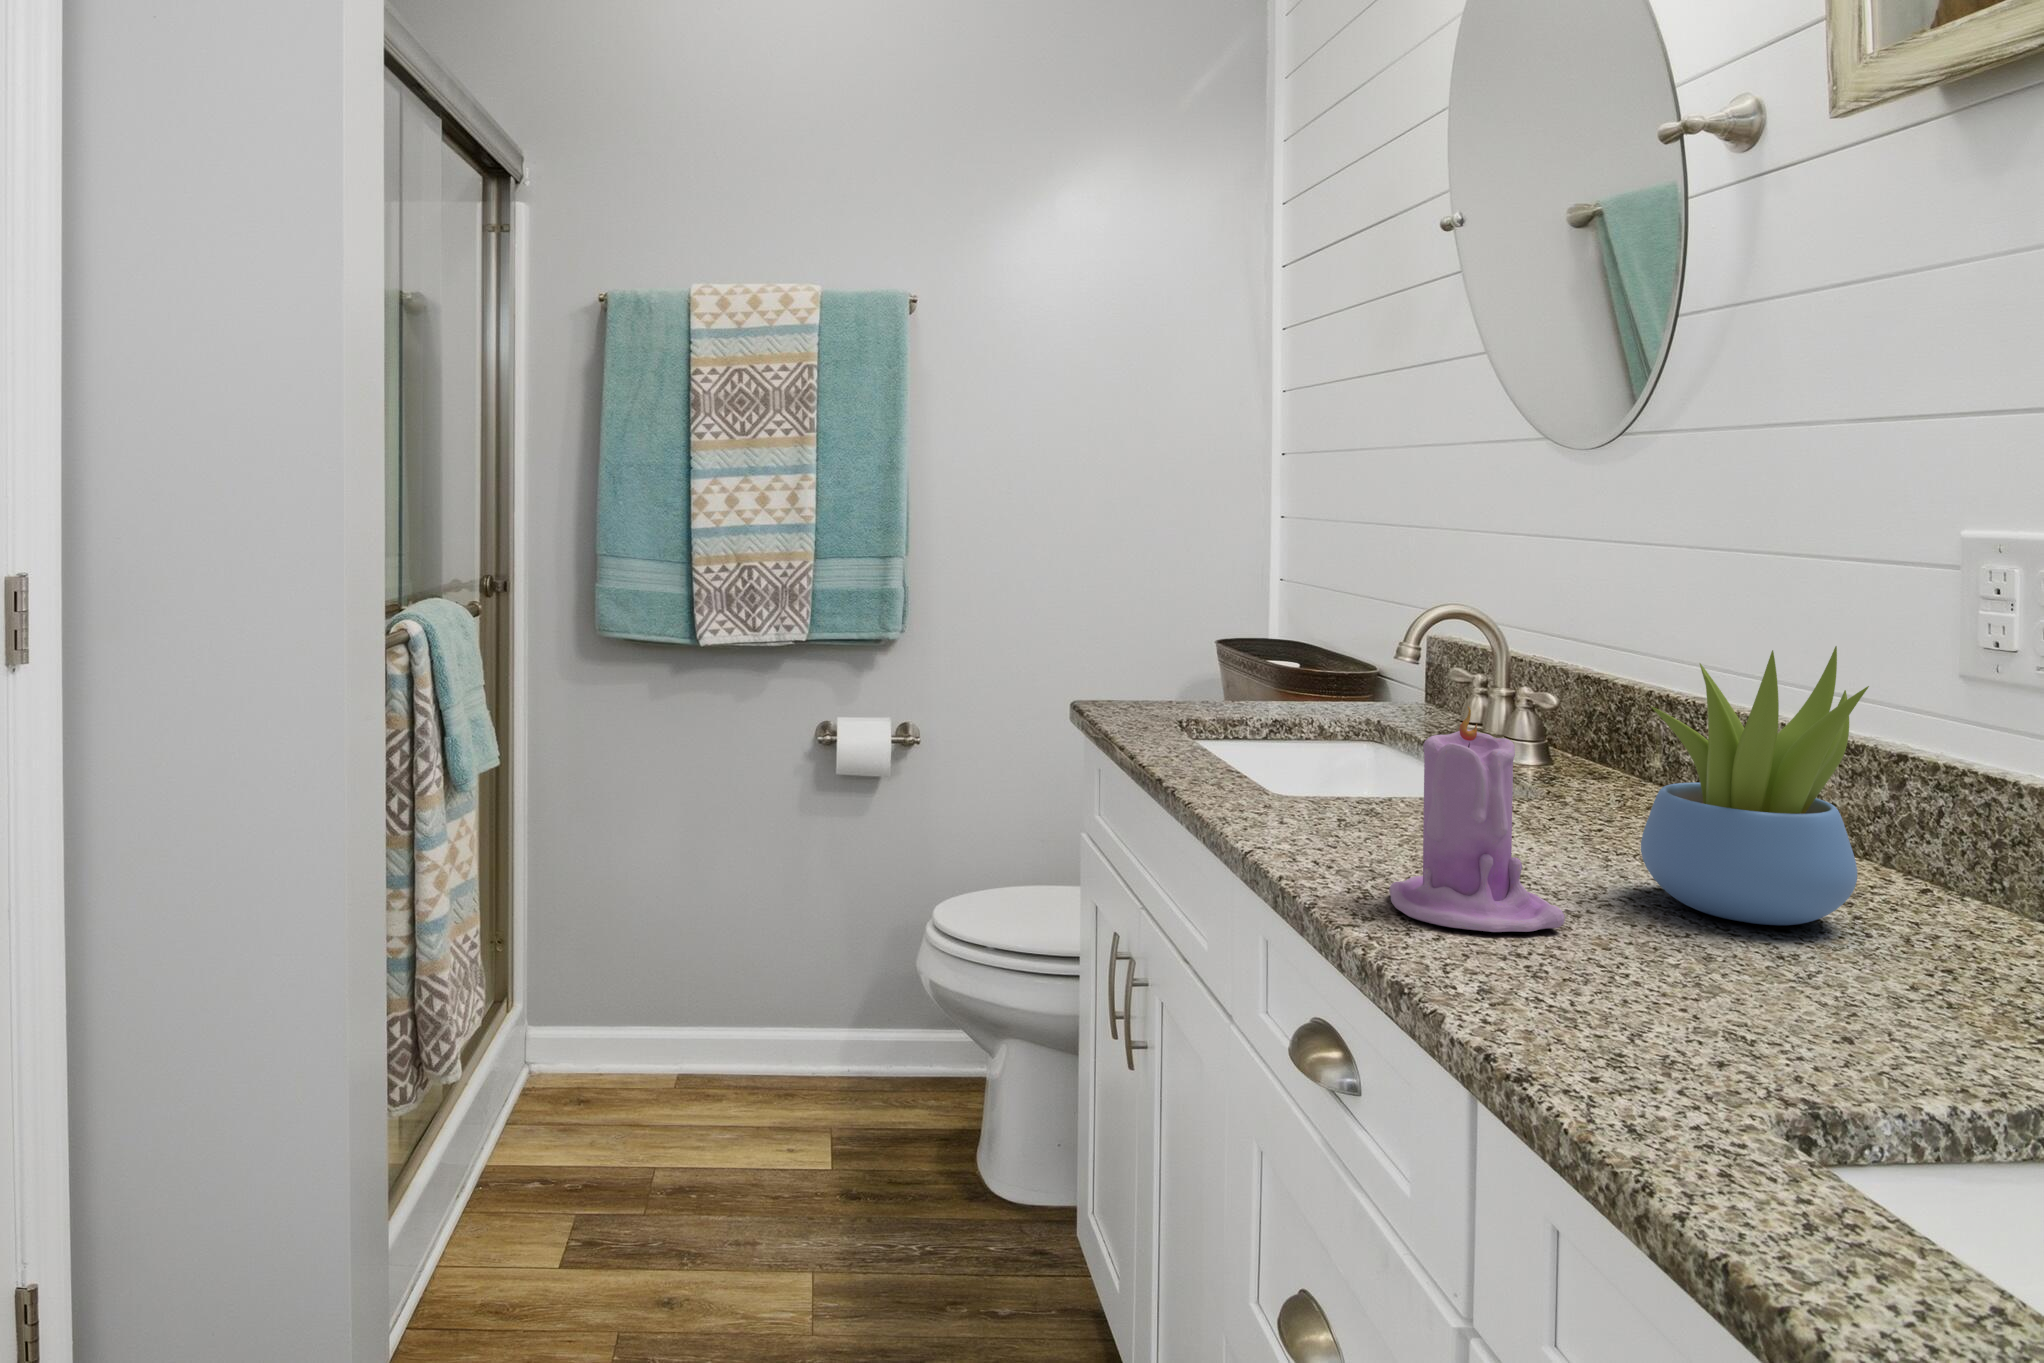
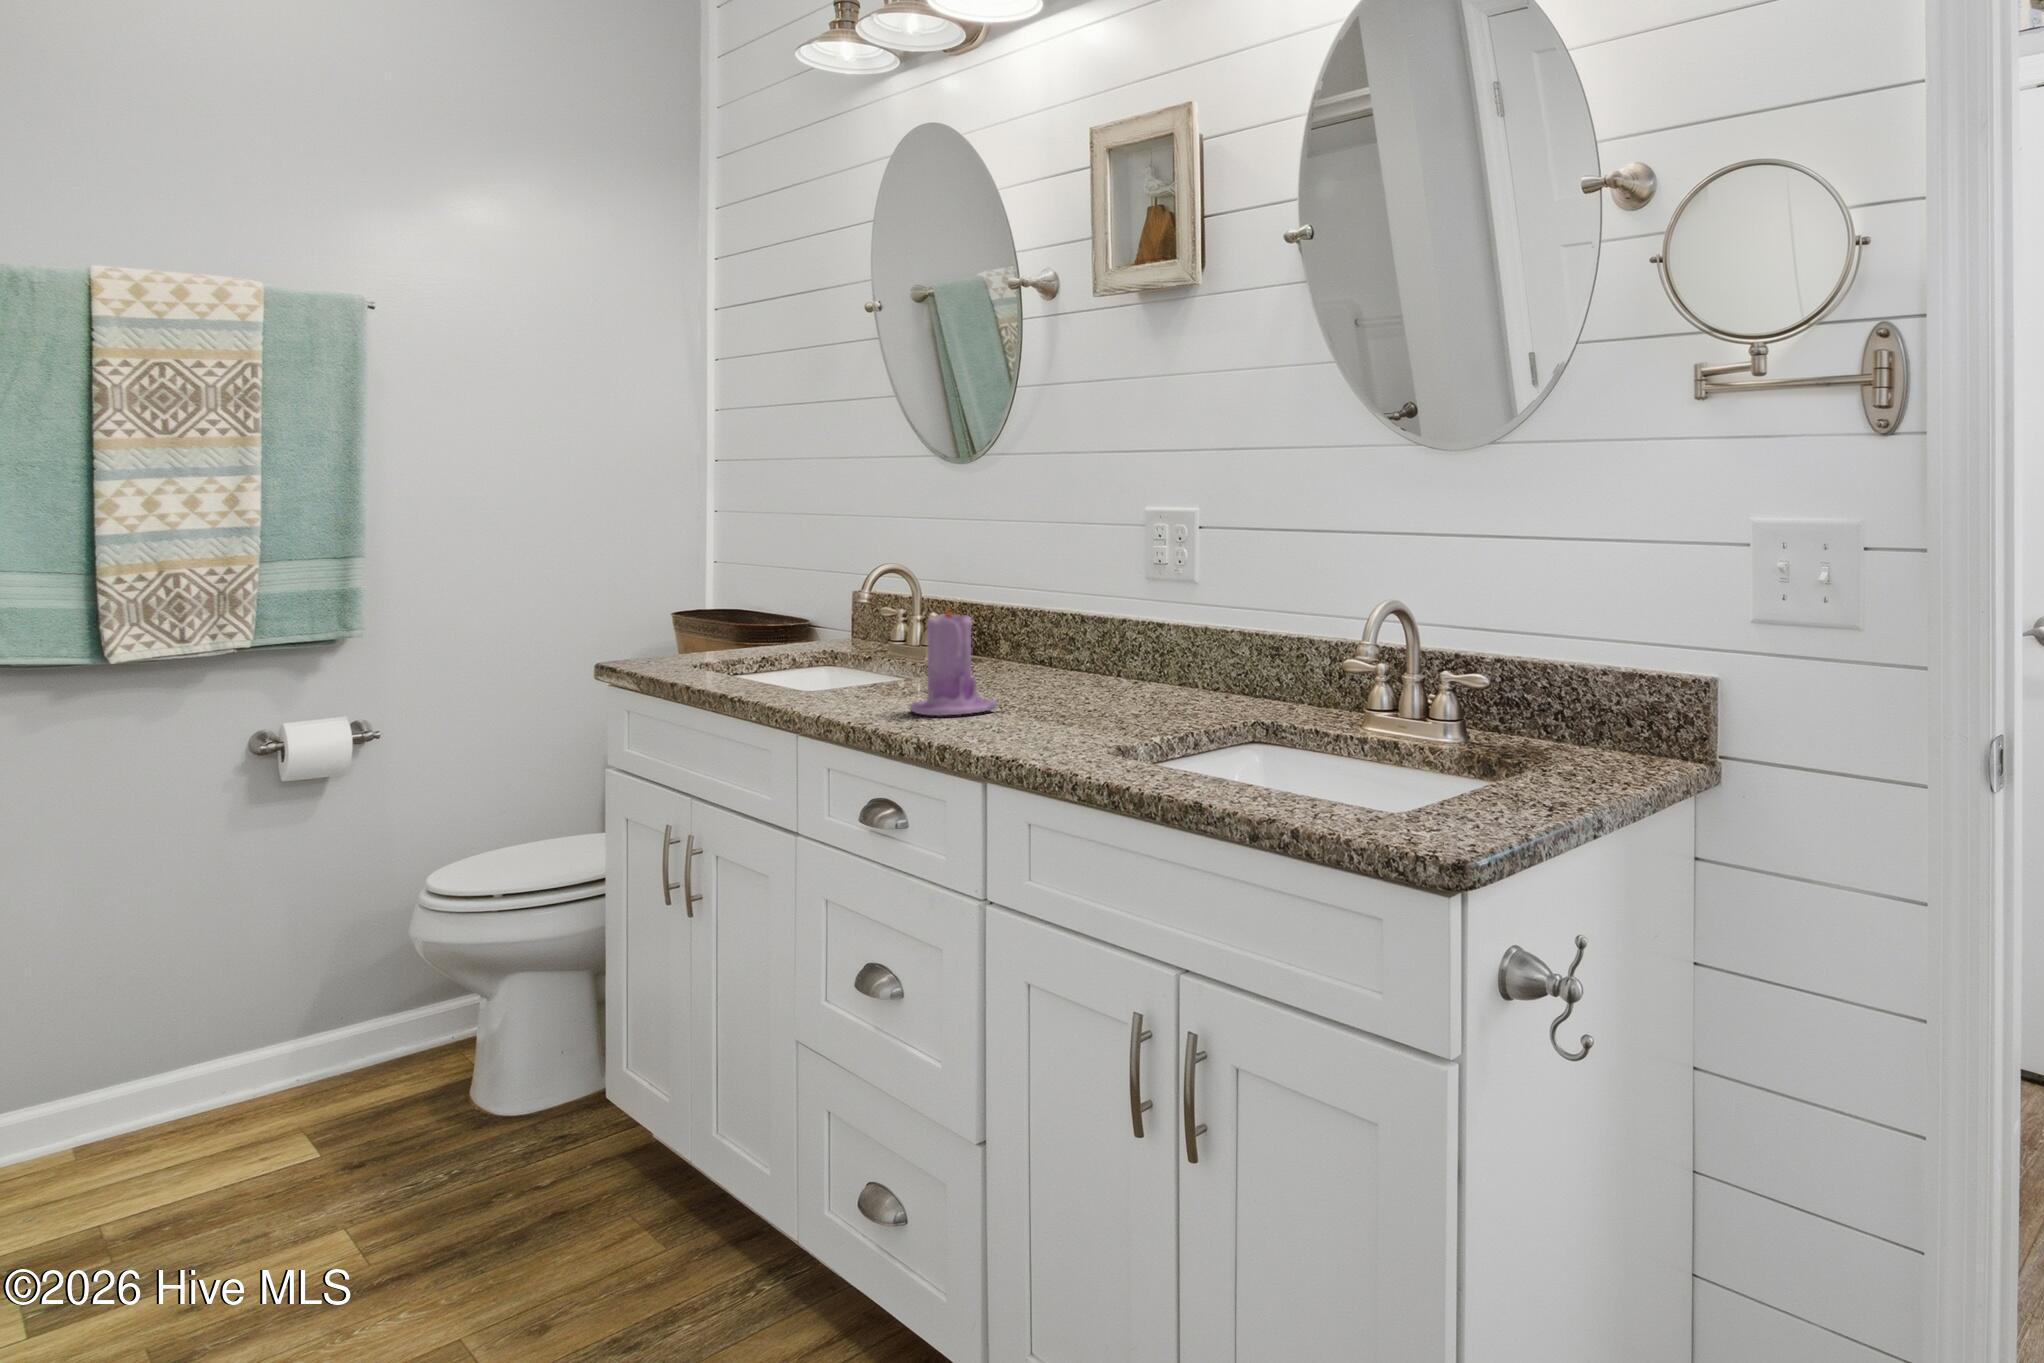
succulent plant: present [1641,646,1869,925] -> none [1022,561,1114,700]

